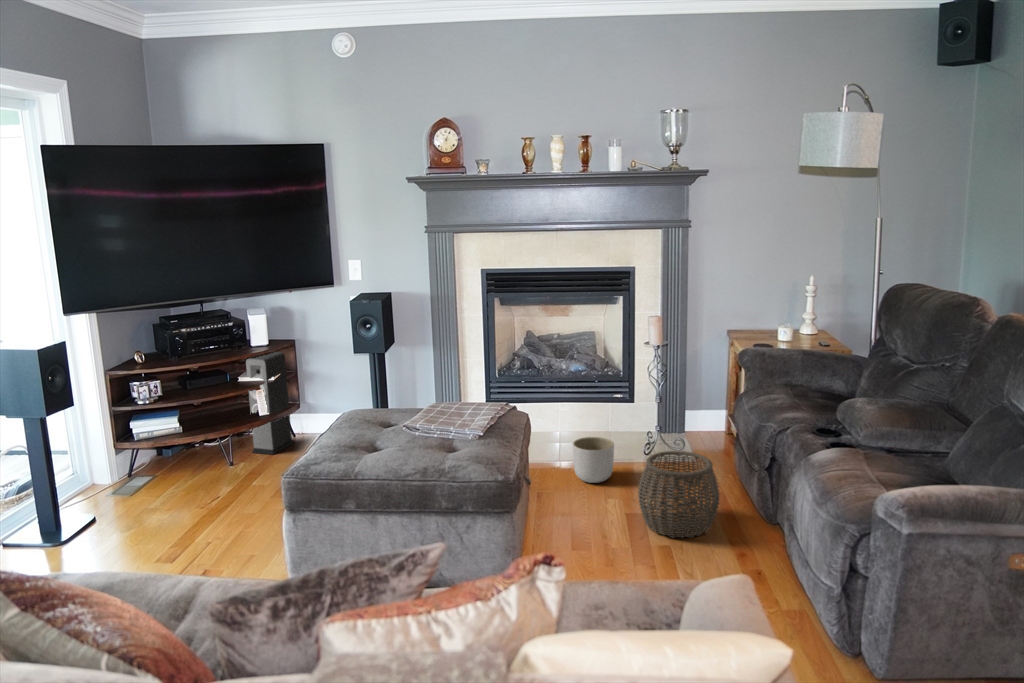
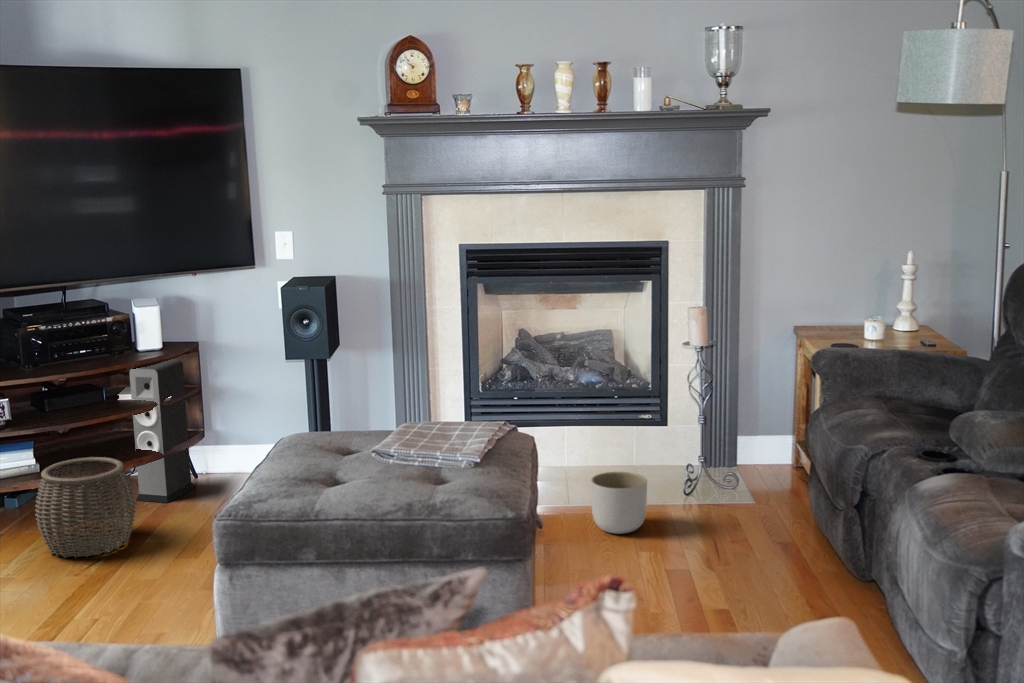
woven basket: present [638,451,720,538] -> present [35,457,136,558]

